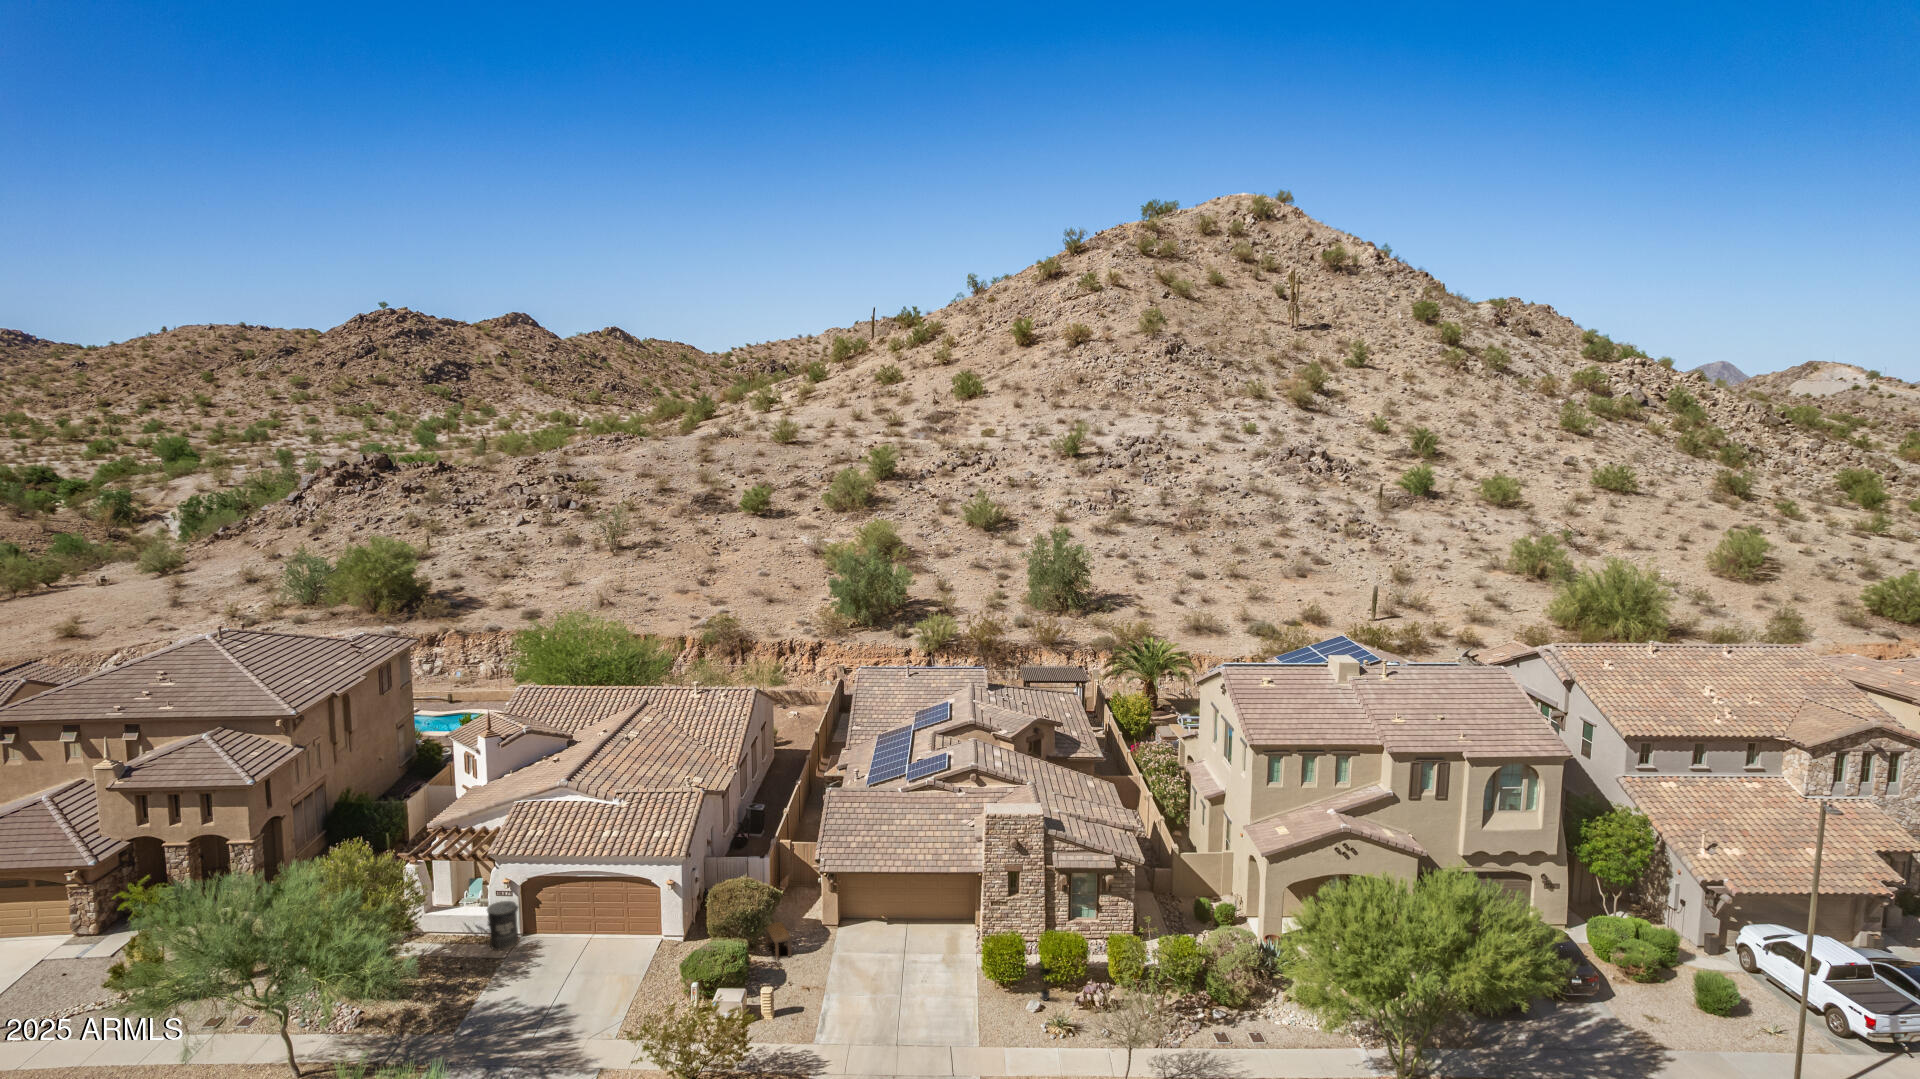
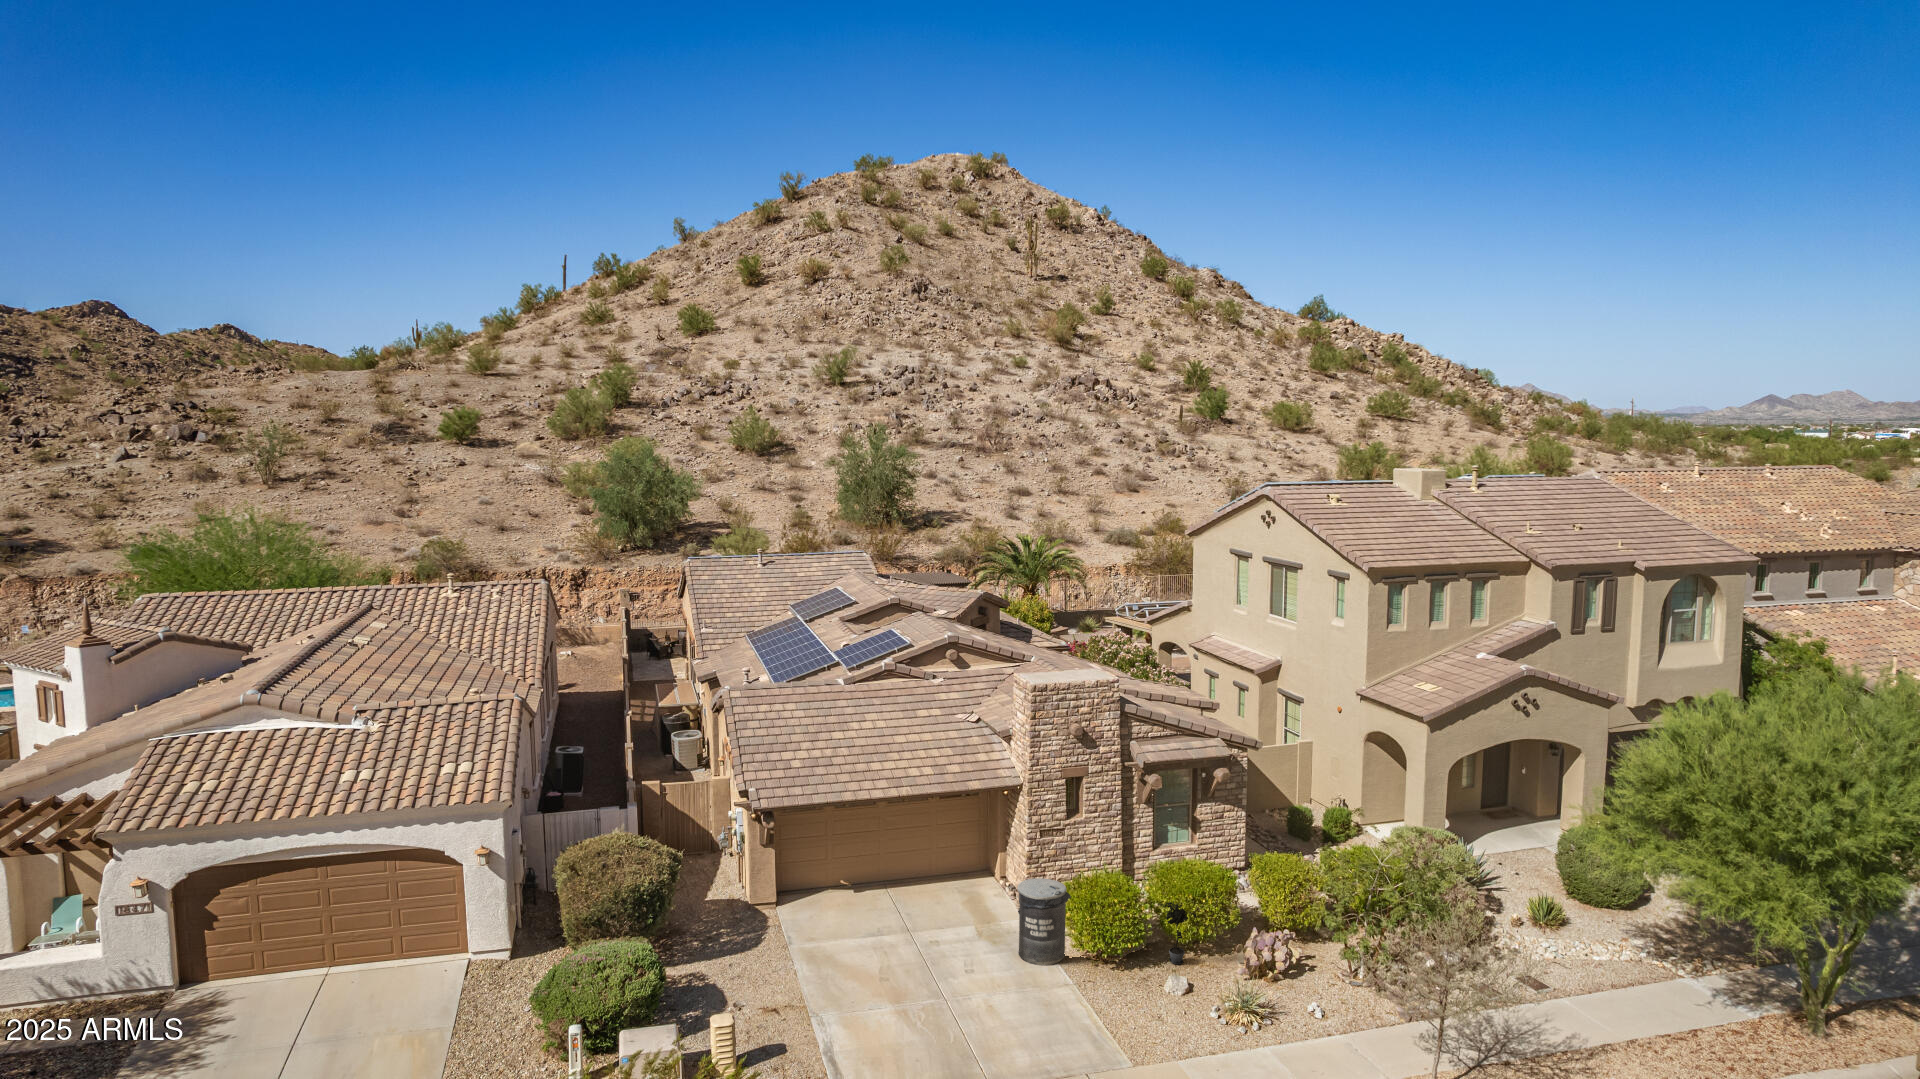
trash can: present [487,901,518,950] -> present [1017,878,1071,966]
bench: present [766,922,792,961] -> none [664,899,722,965]

